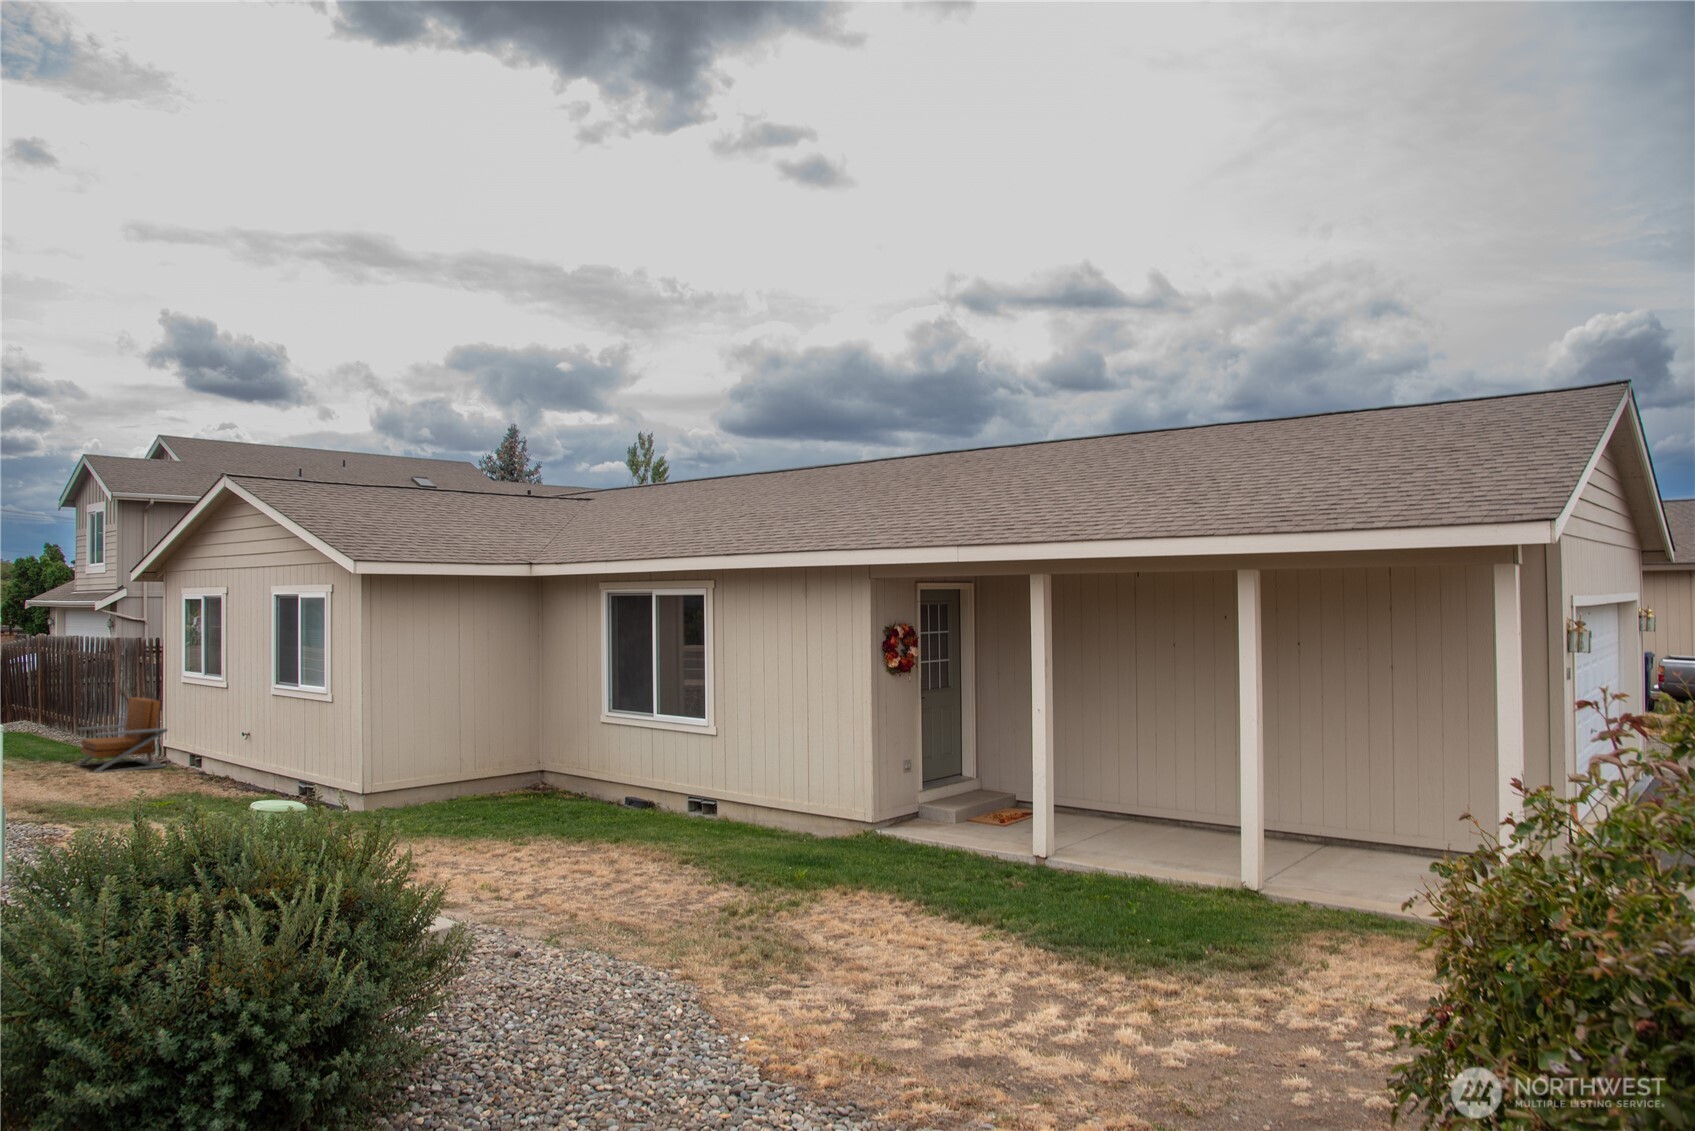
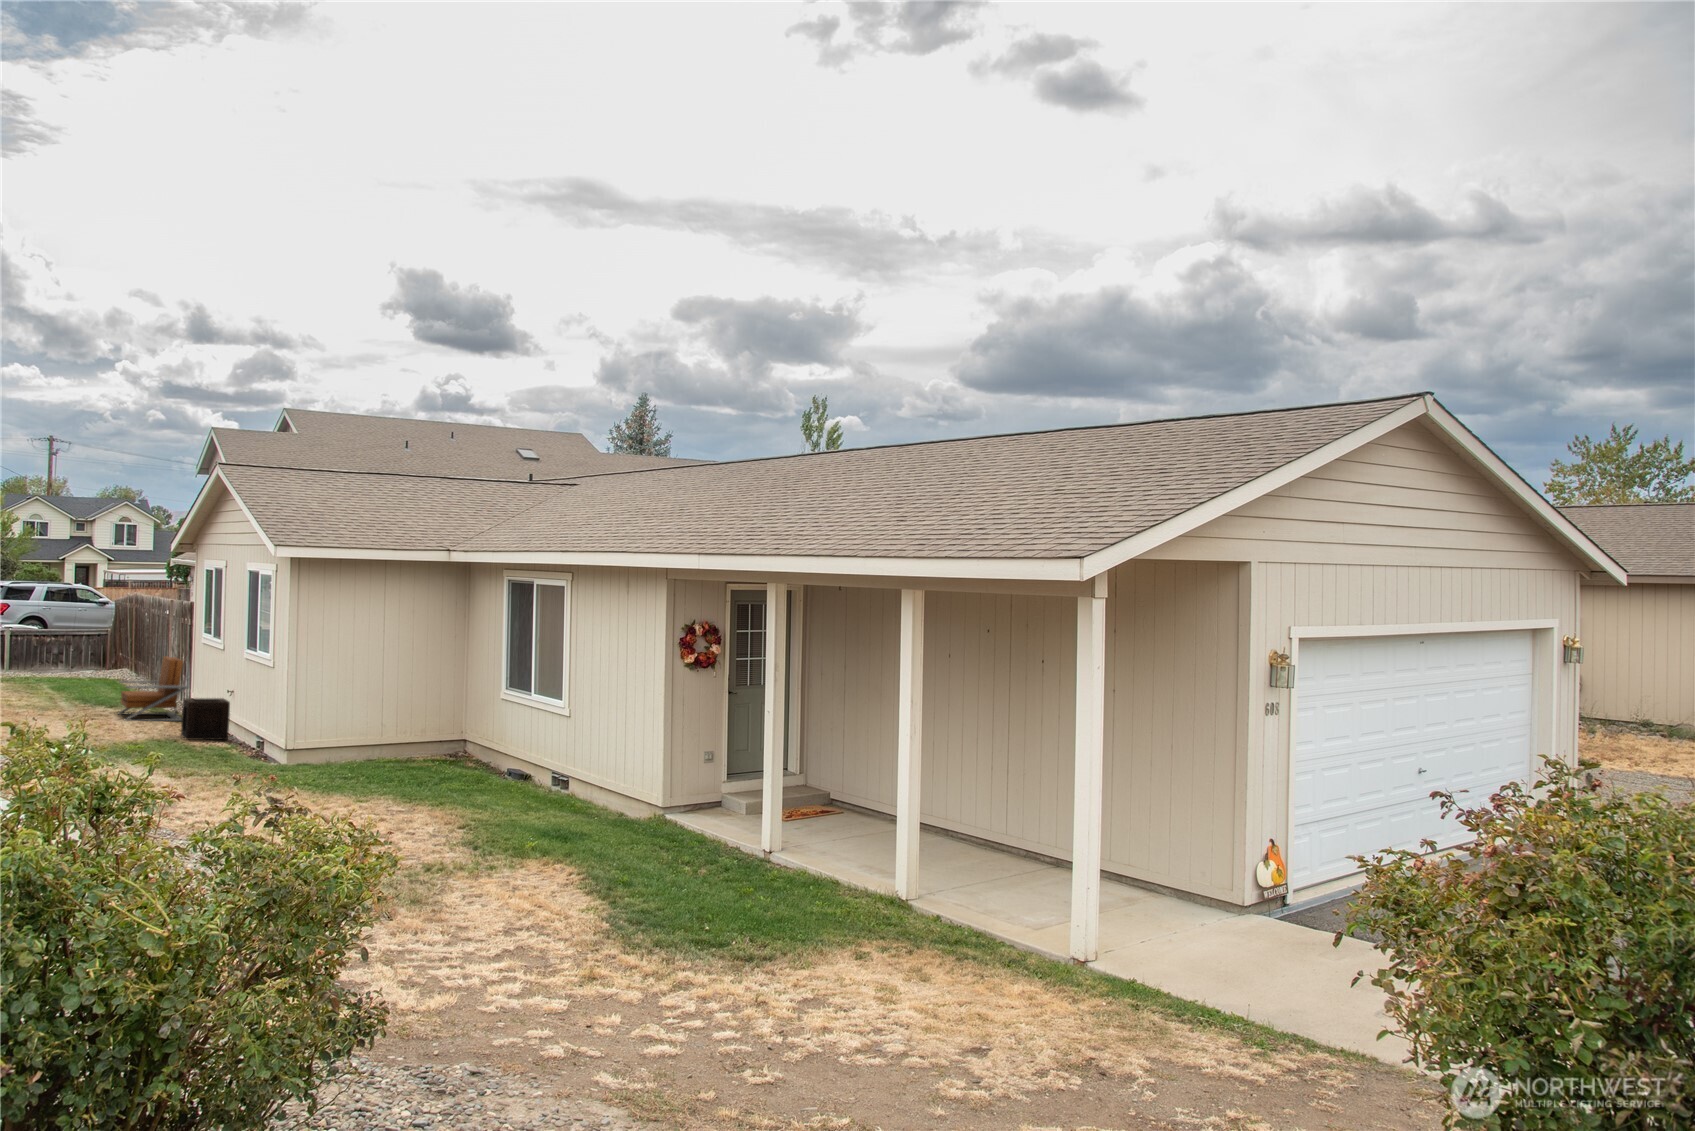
wooden crate: none [184,740,246,791] -> present [181,698,230,740]

